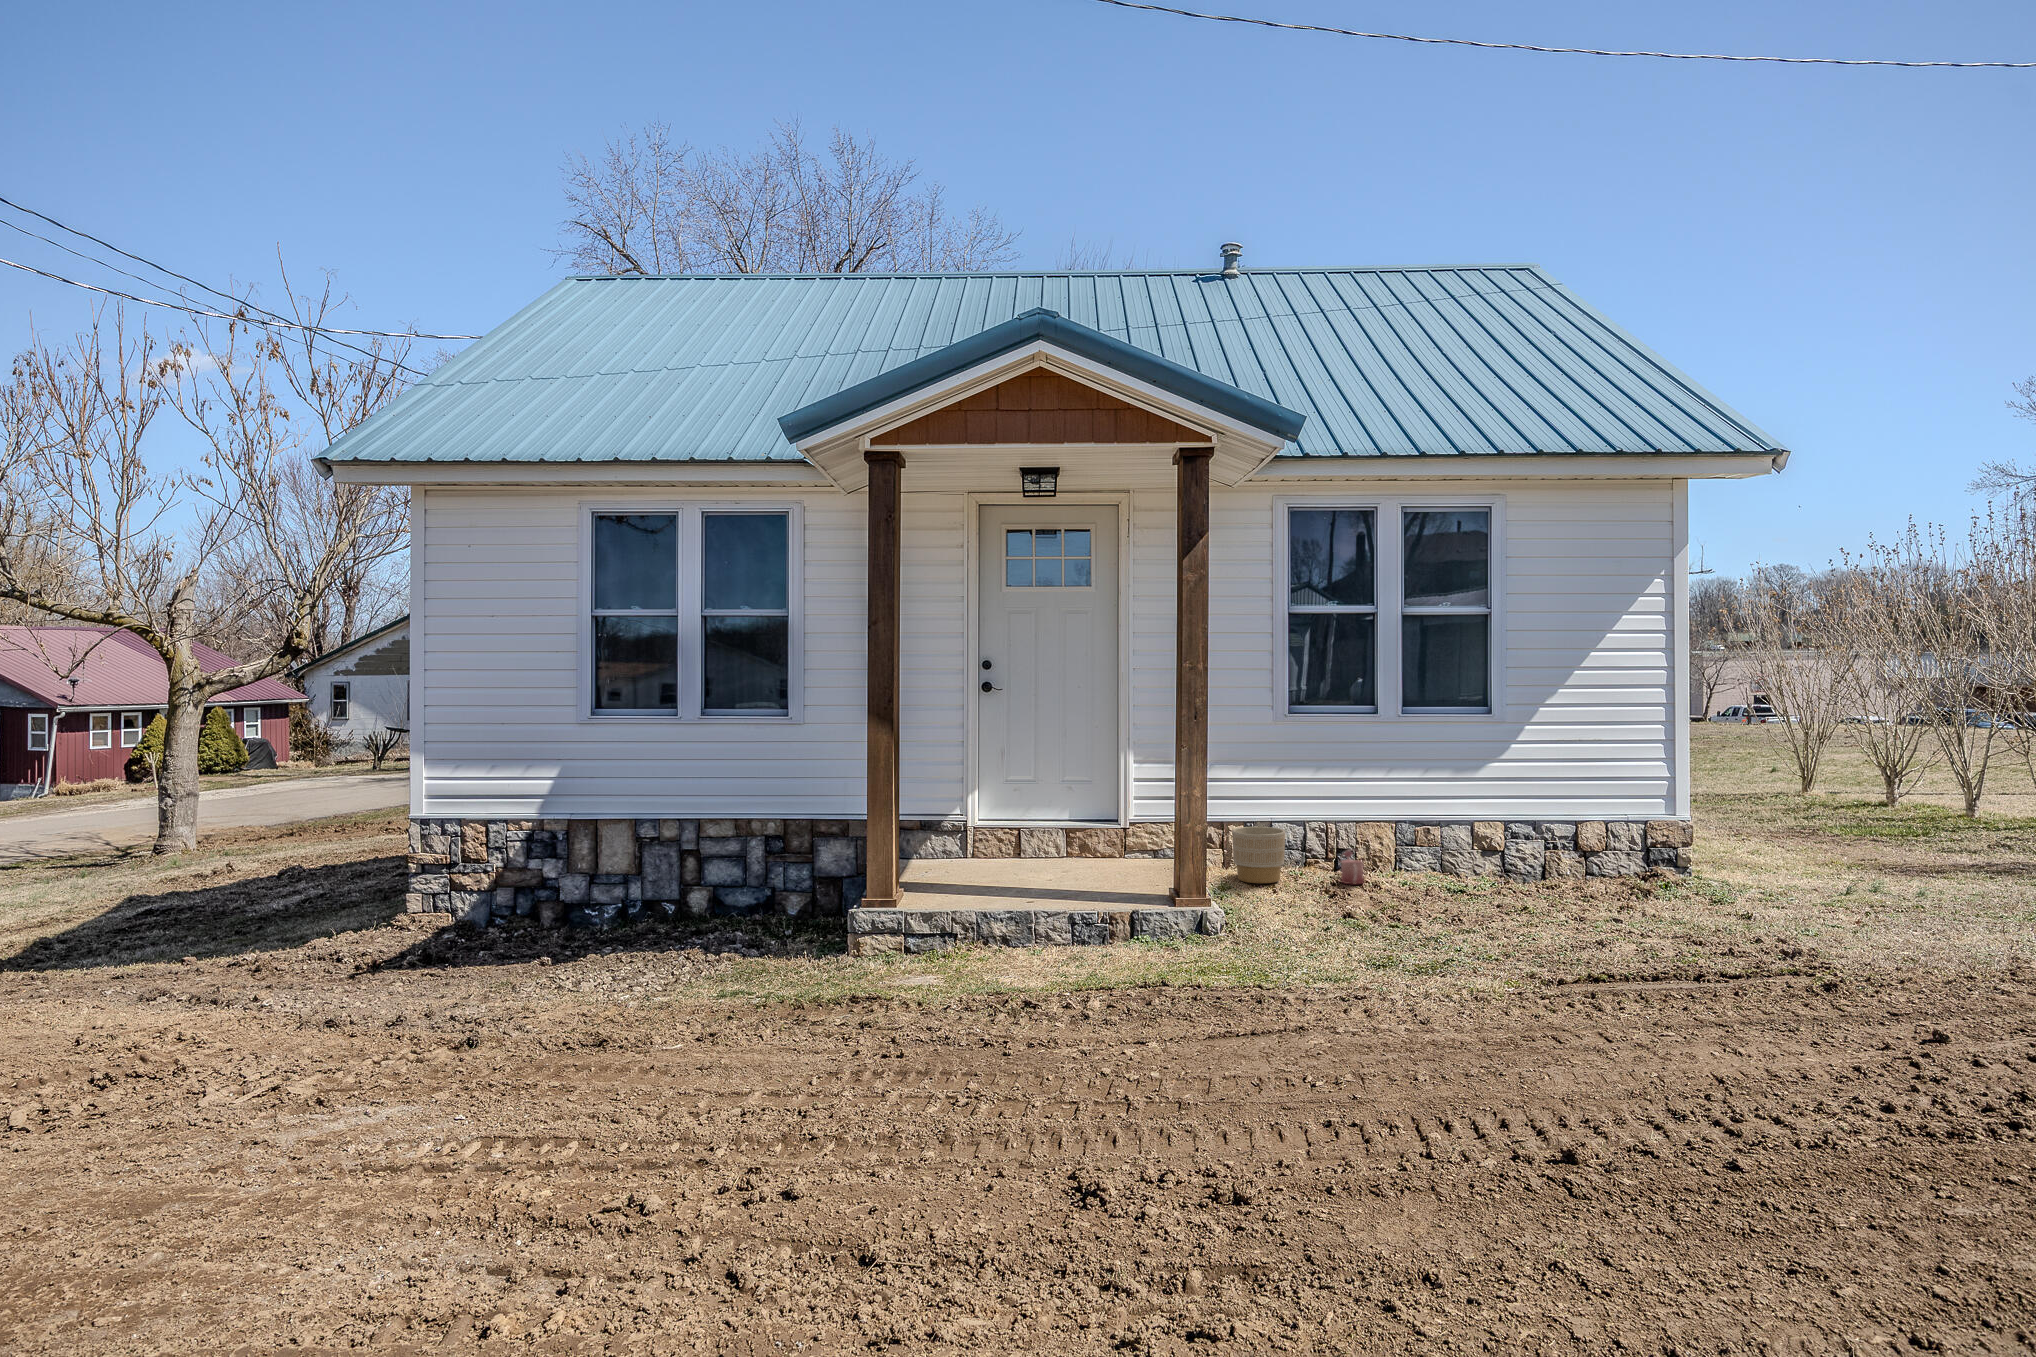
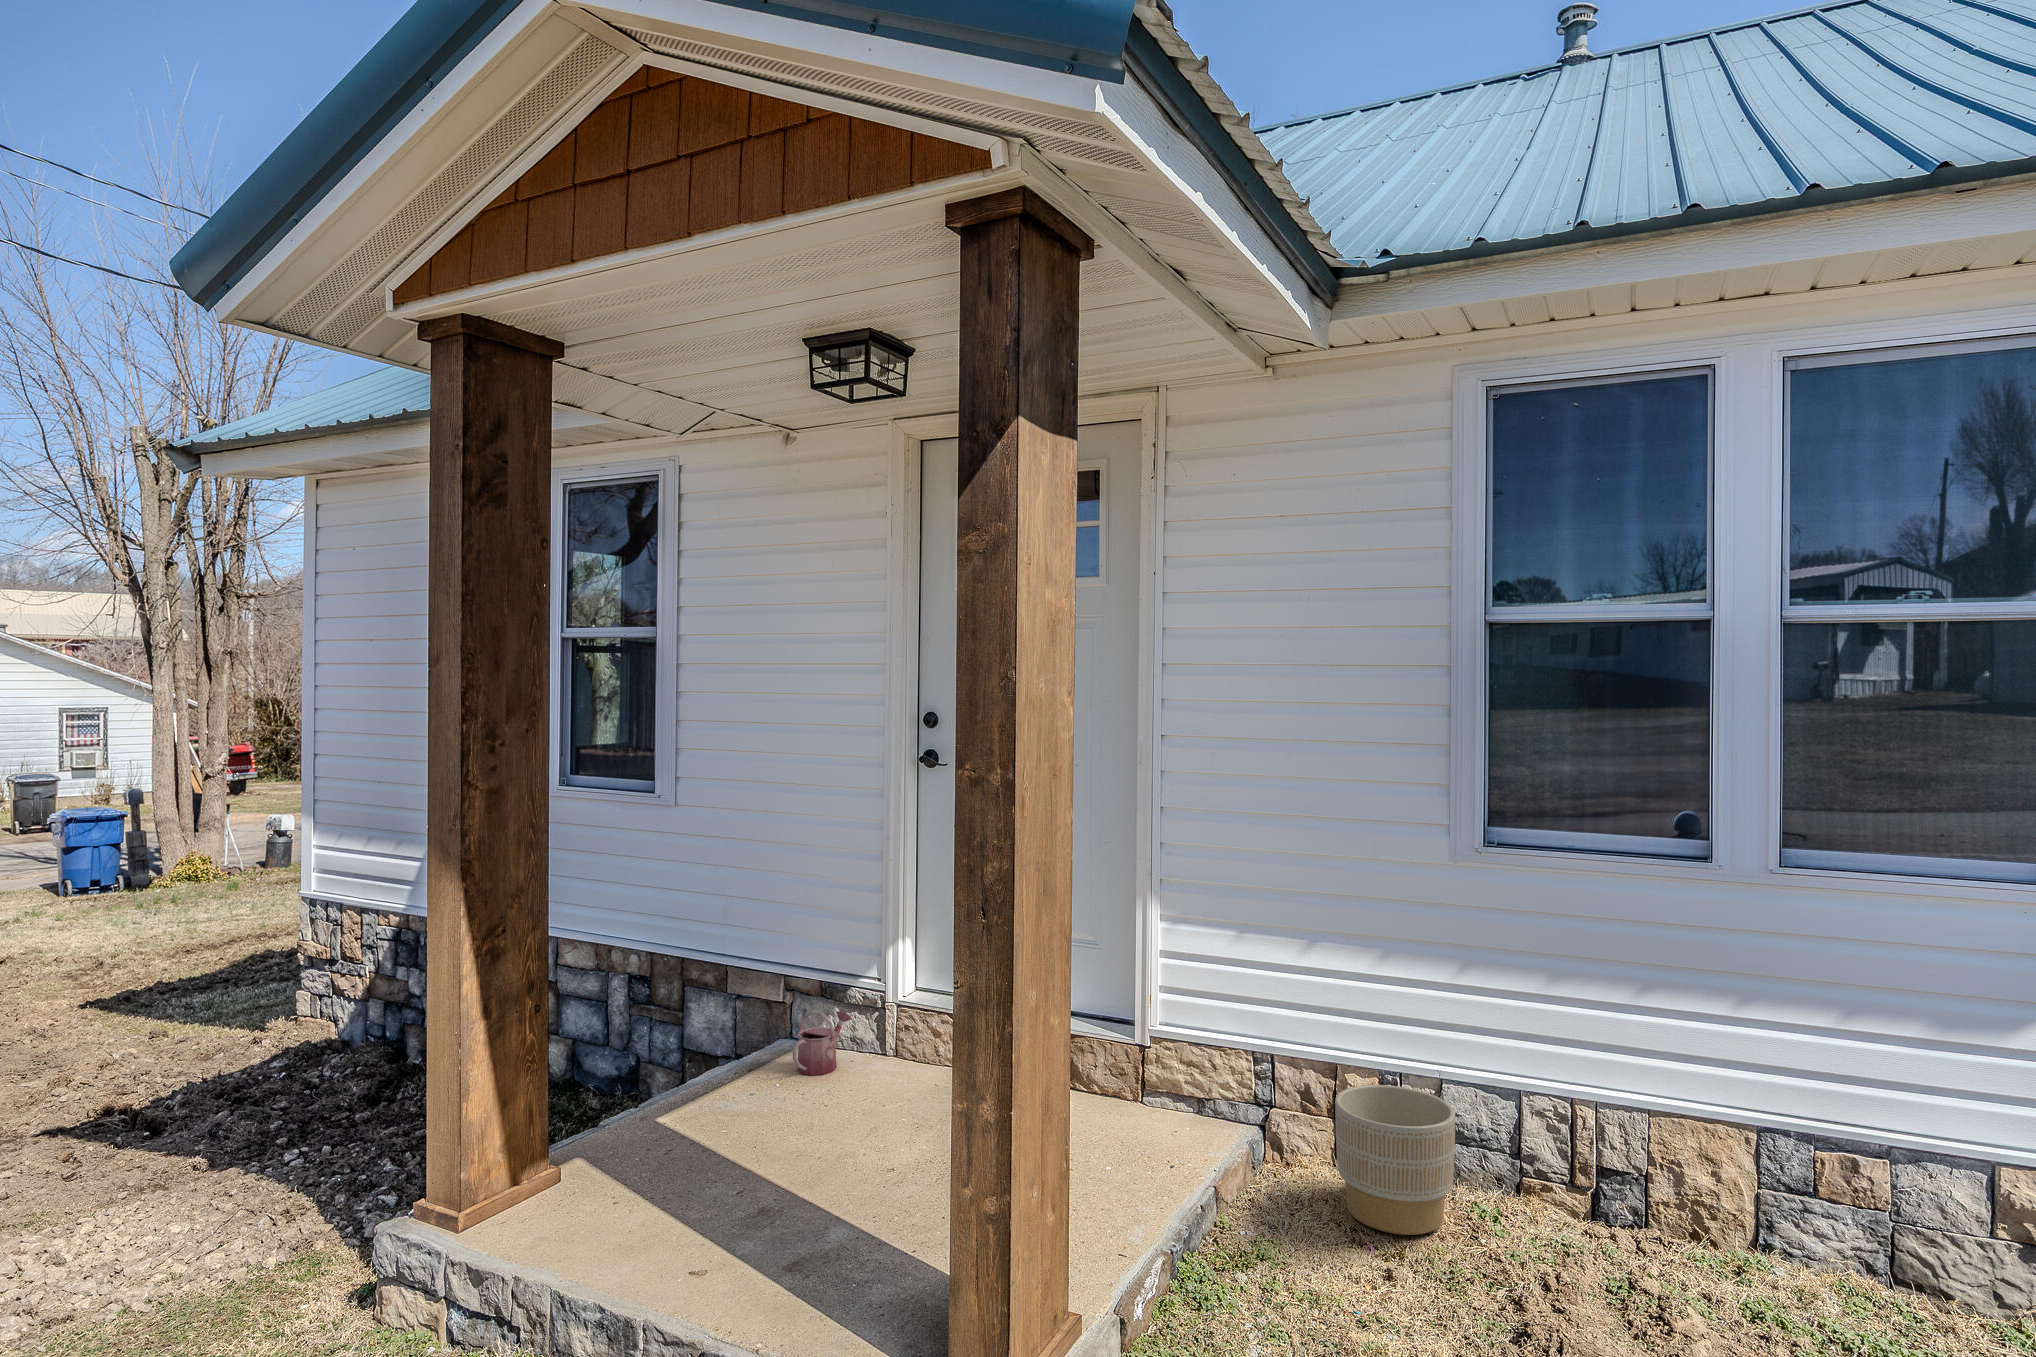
watering can: present [1340,850,1364,884] -> present [792,1011,851,1075]

